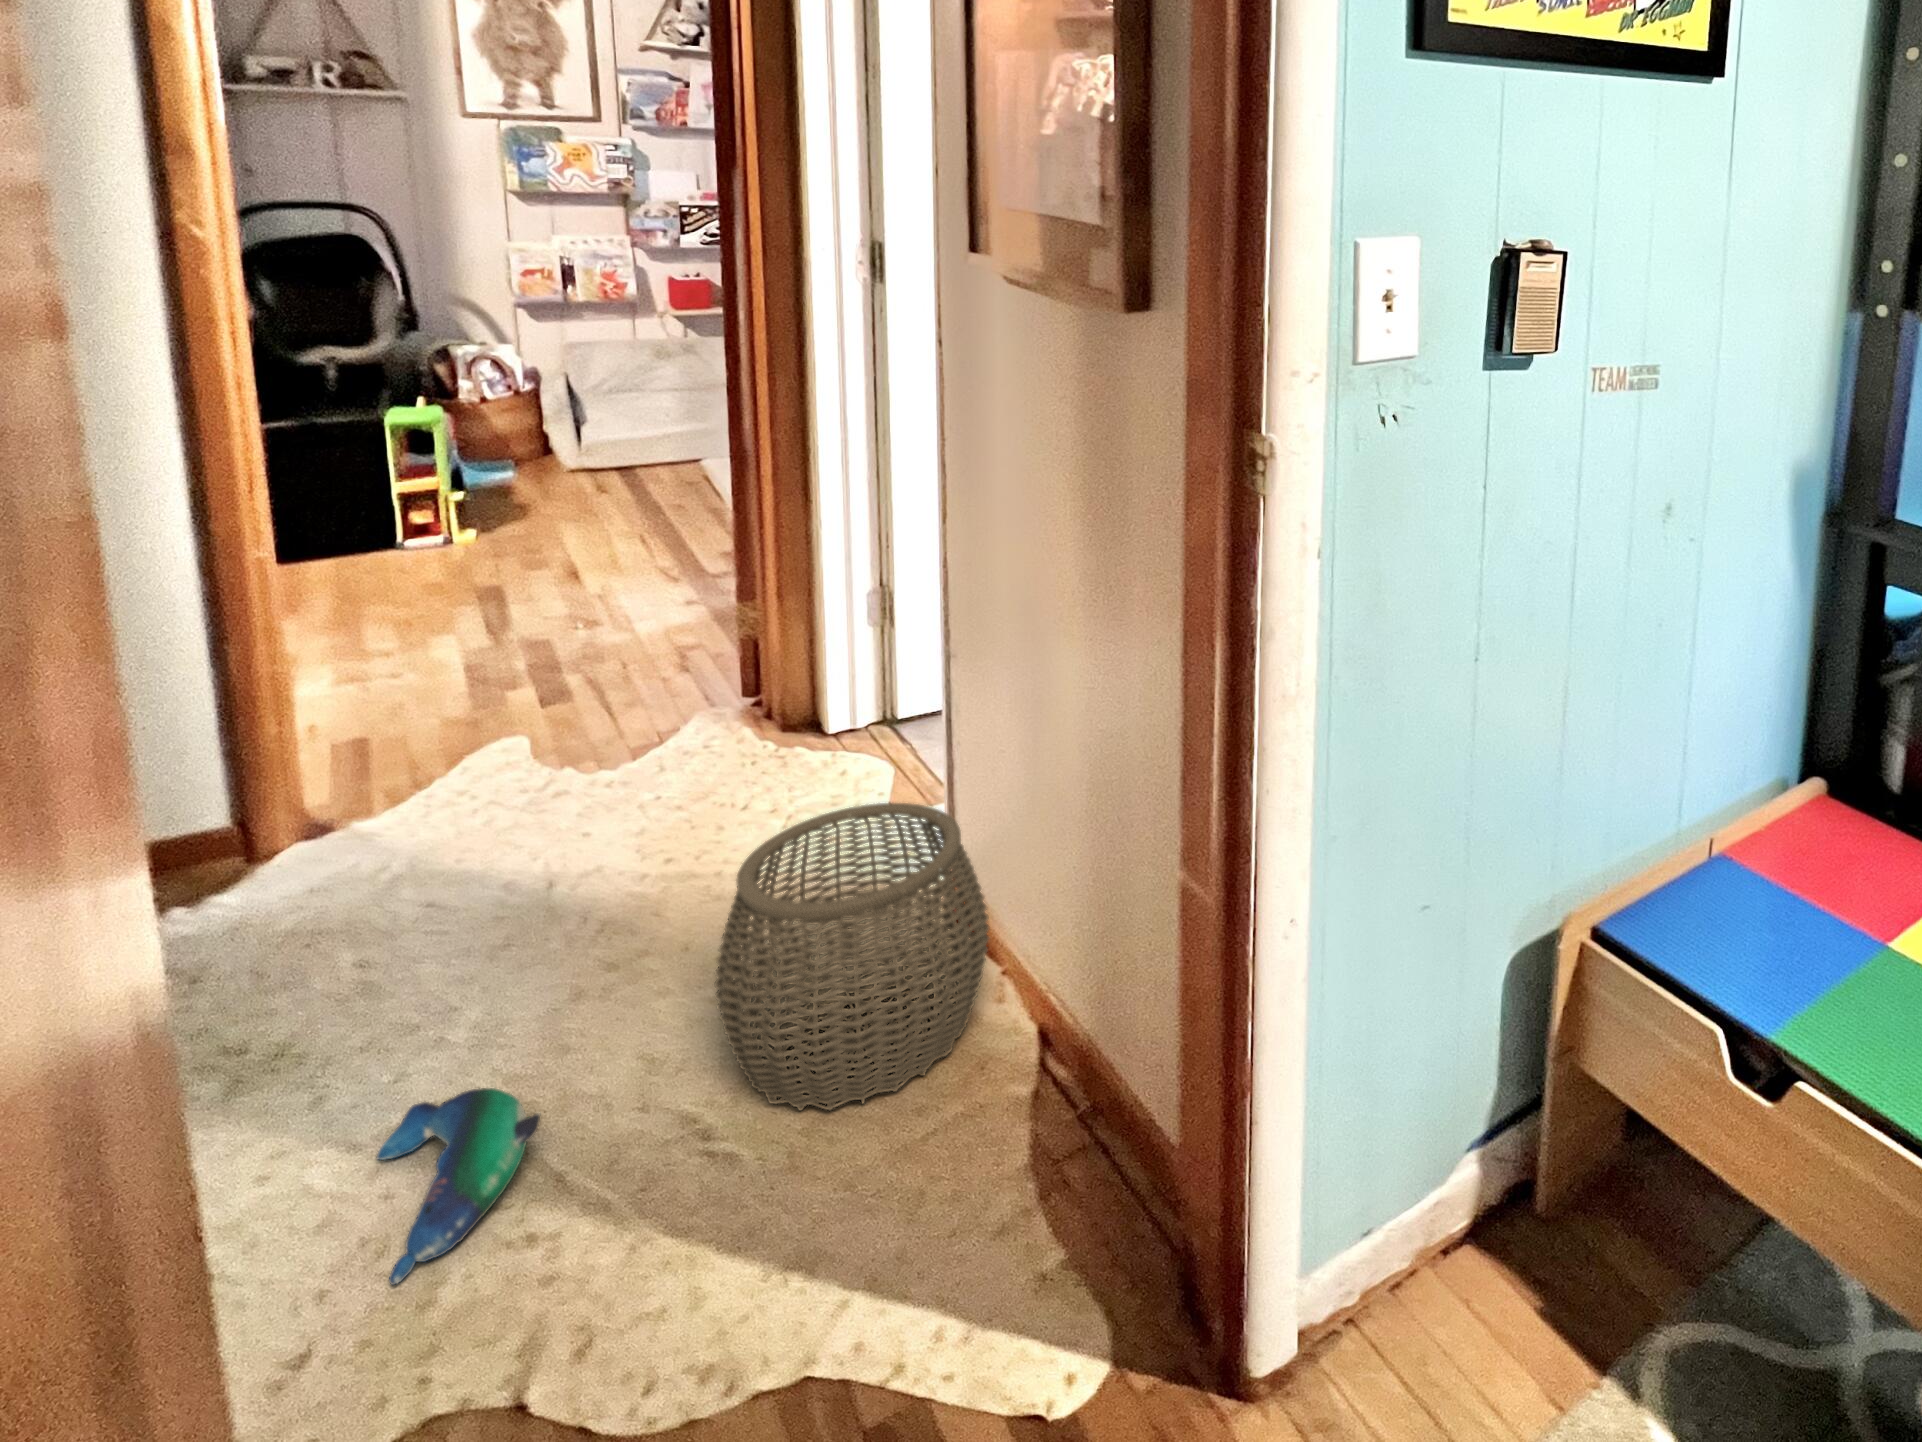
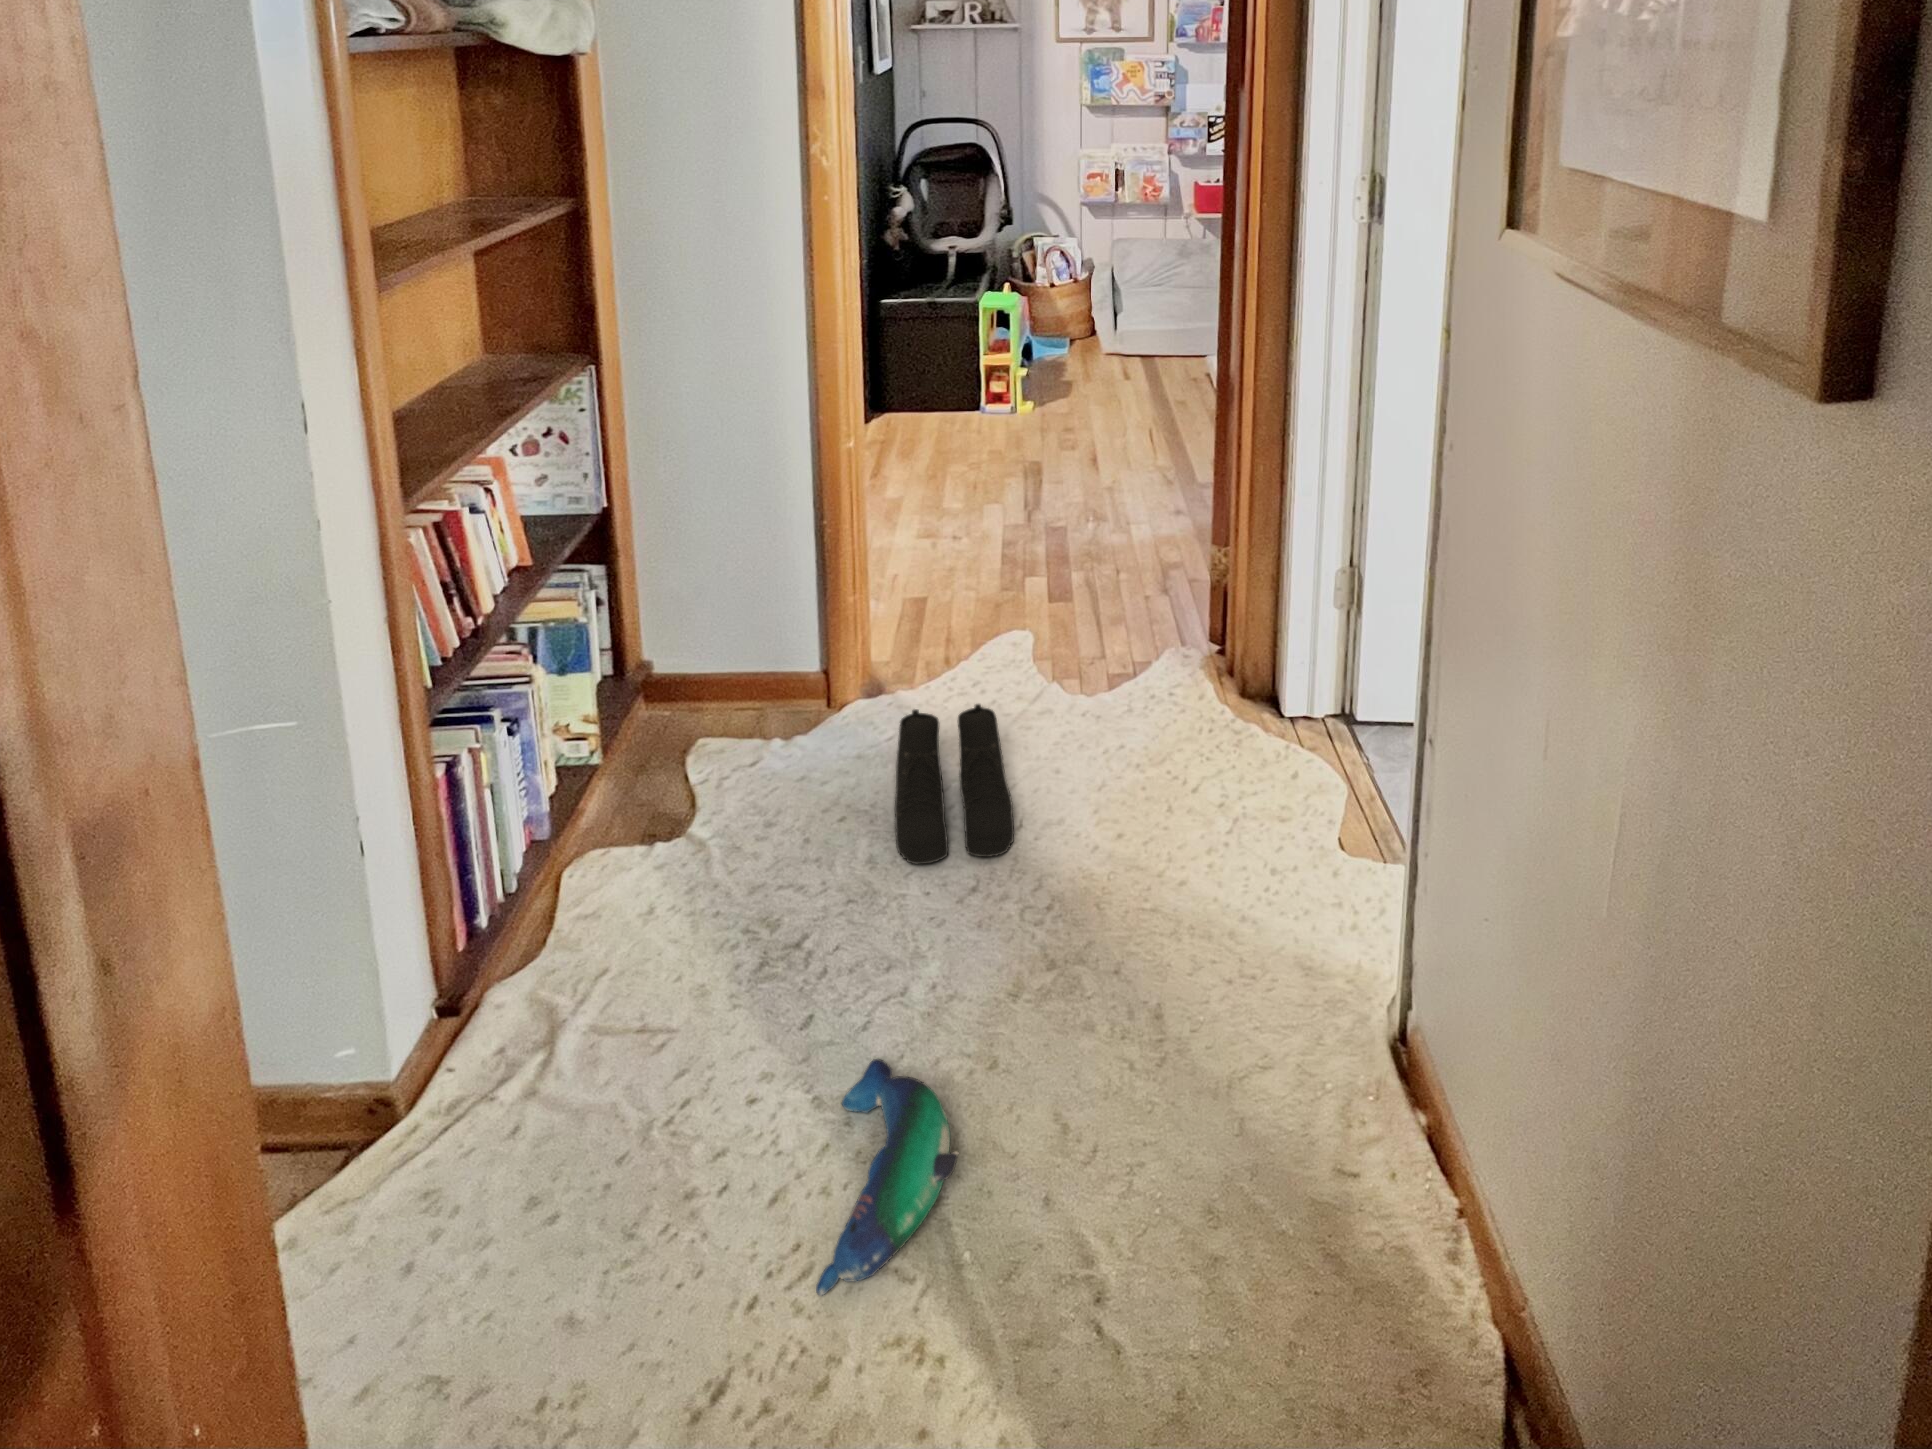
boots: none [372,790,542,962] -> present [895,704,1014,864]
woven basket: present [714,803,990,1110] -> none [1126,906,1437,1321]

